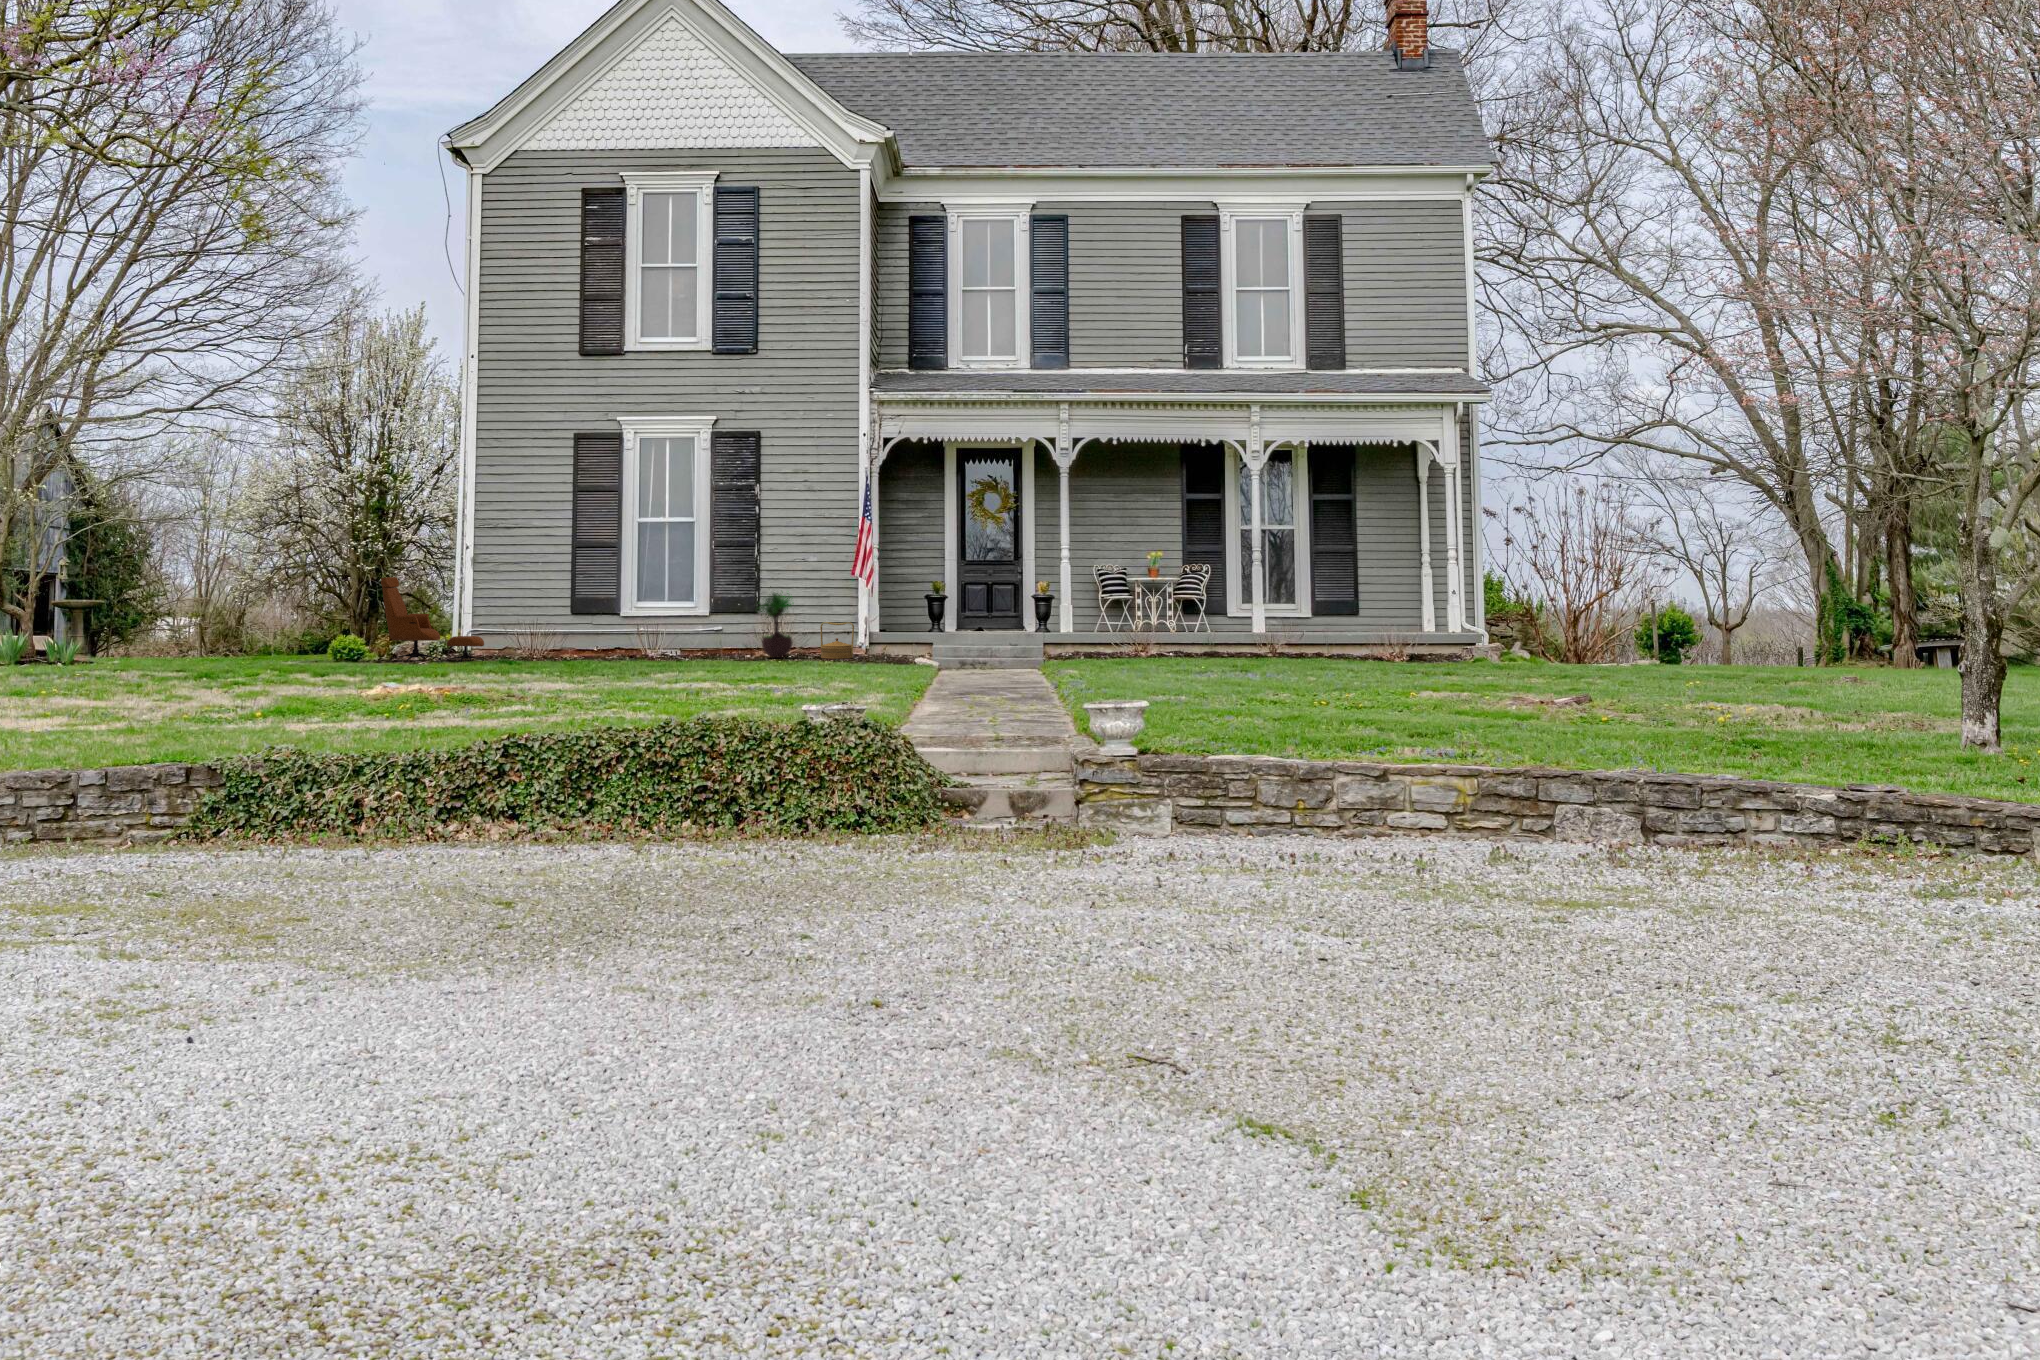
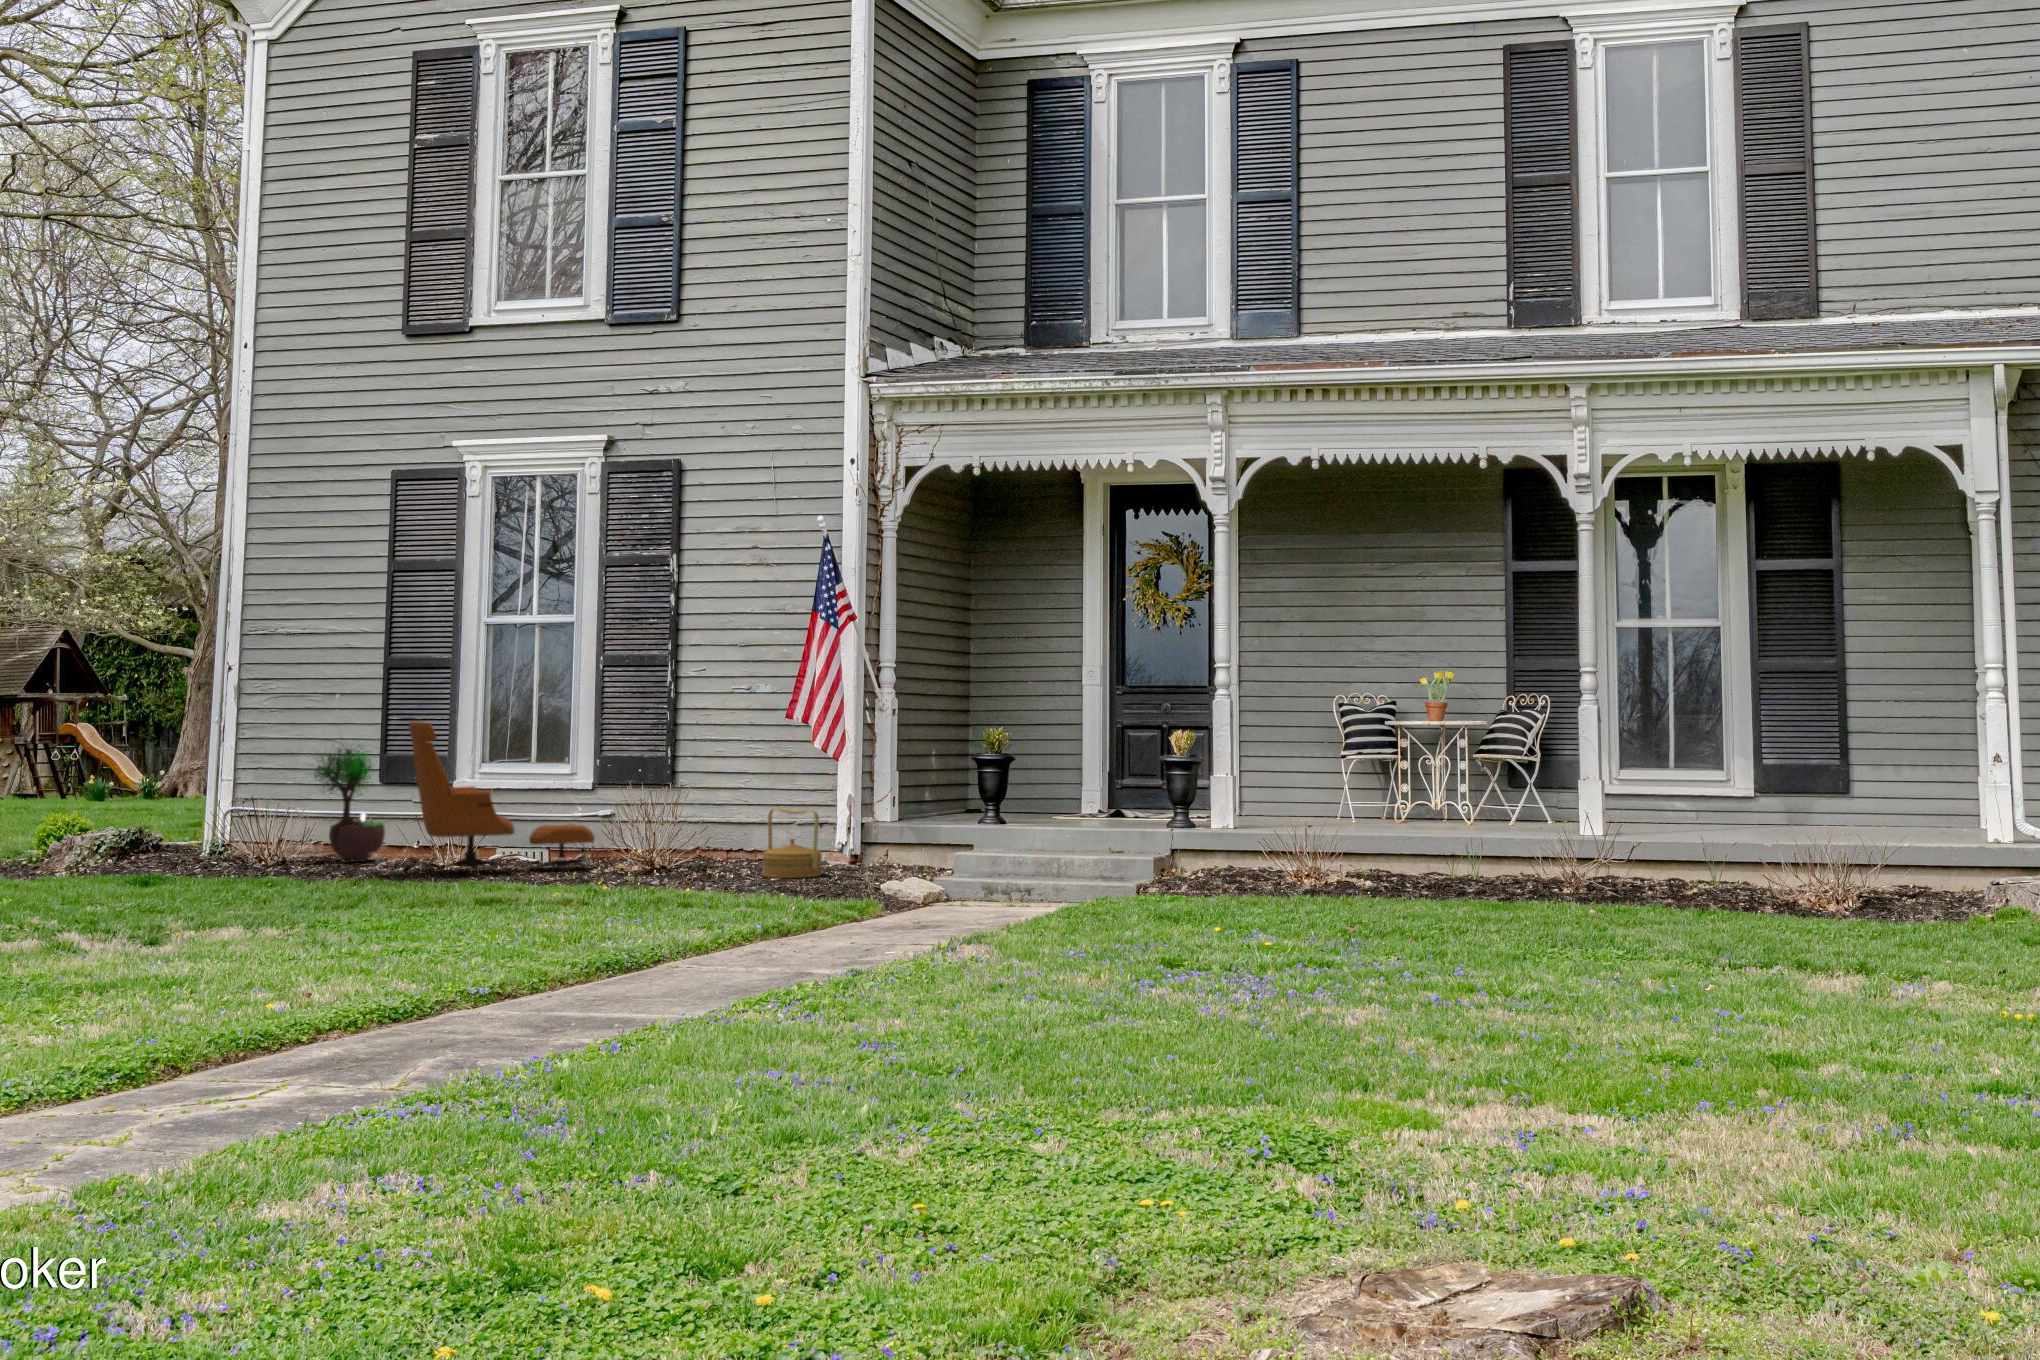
lounge chair: present [381,577,484,662] -> present [409,721,595,876]
potted tree: present [757,592,793,658] -> present [310,745,385,862]

